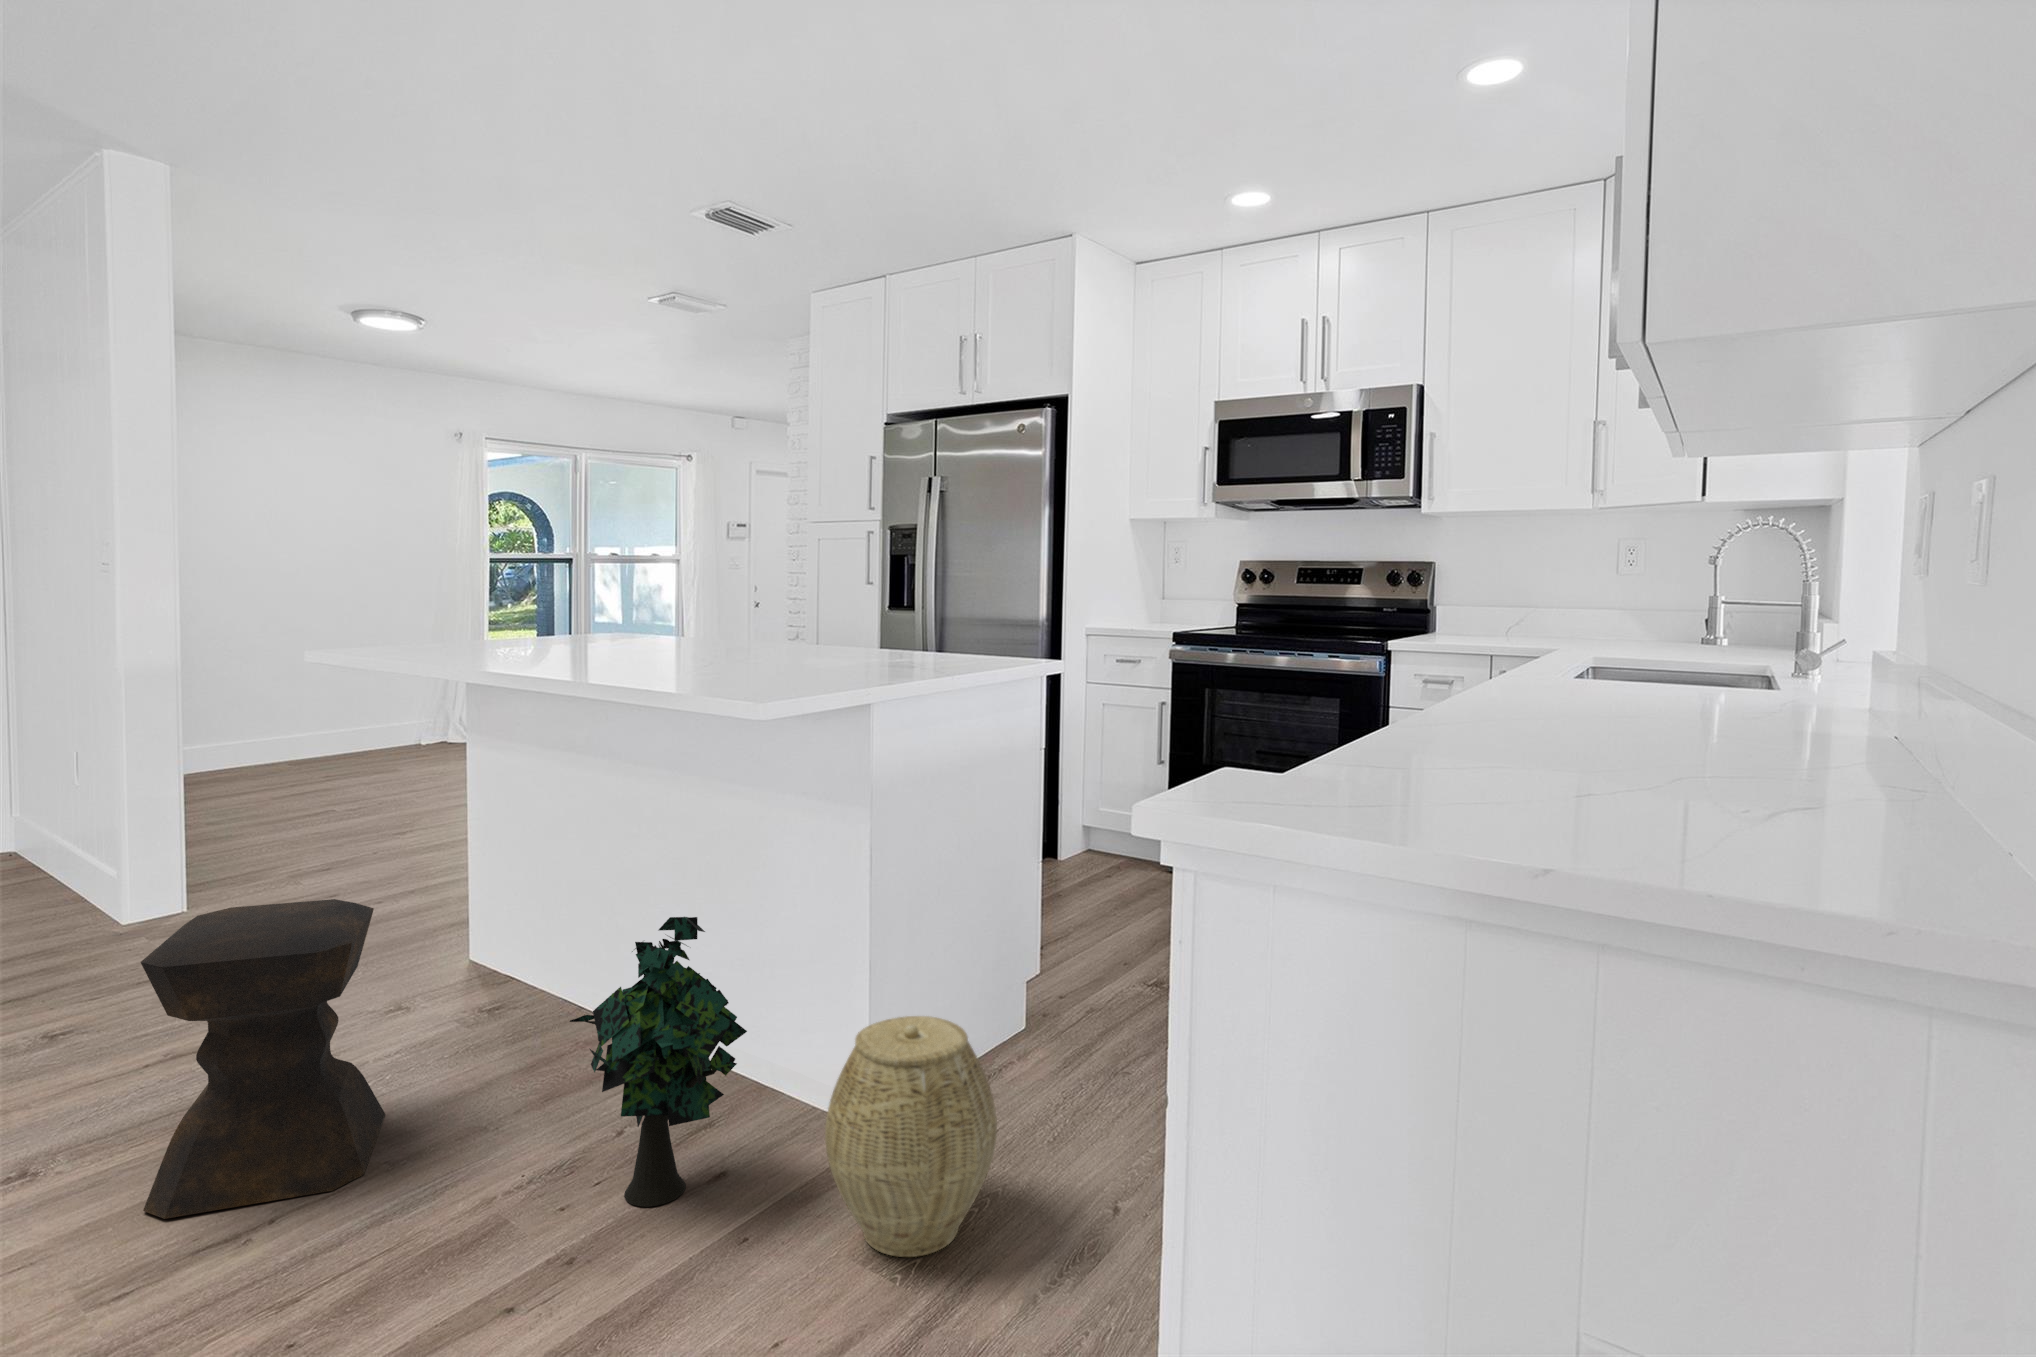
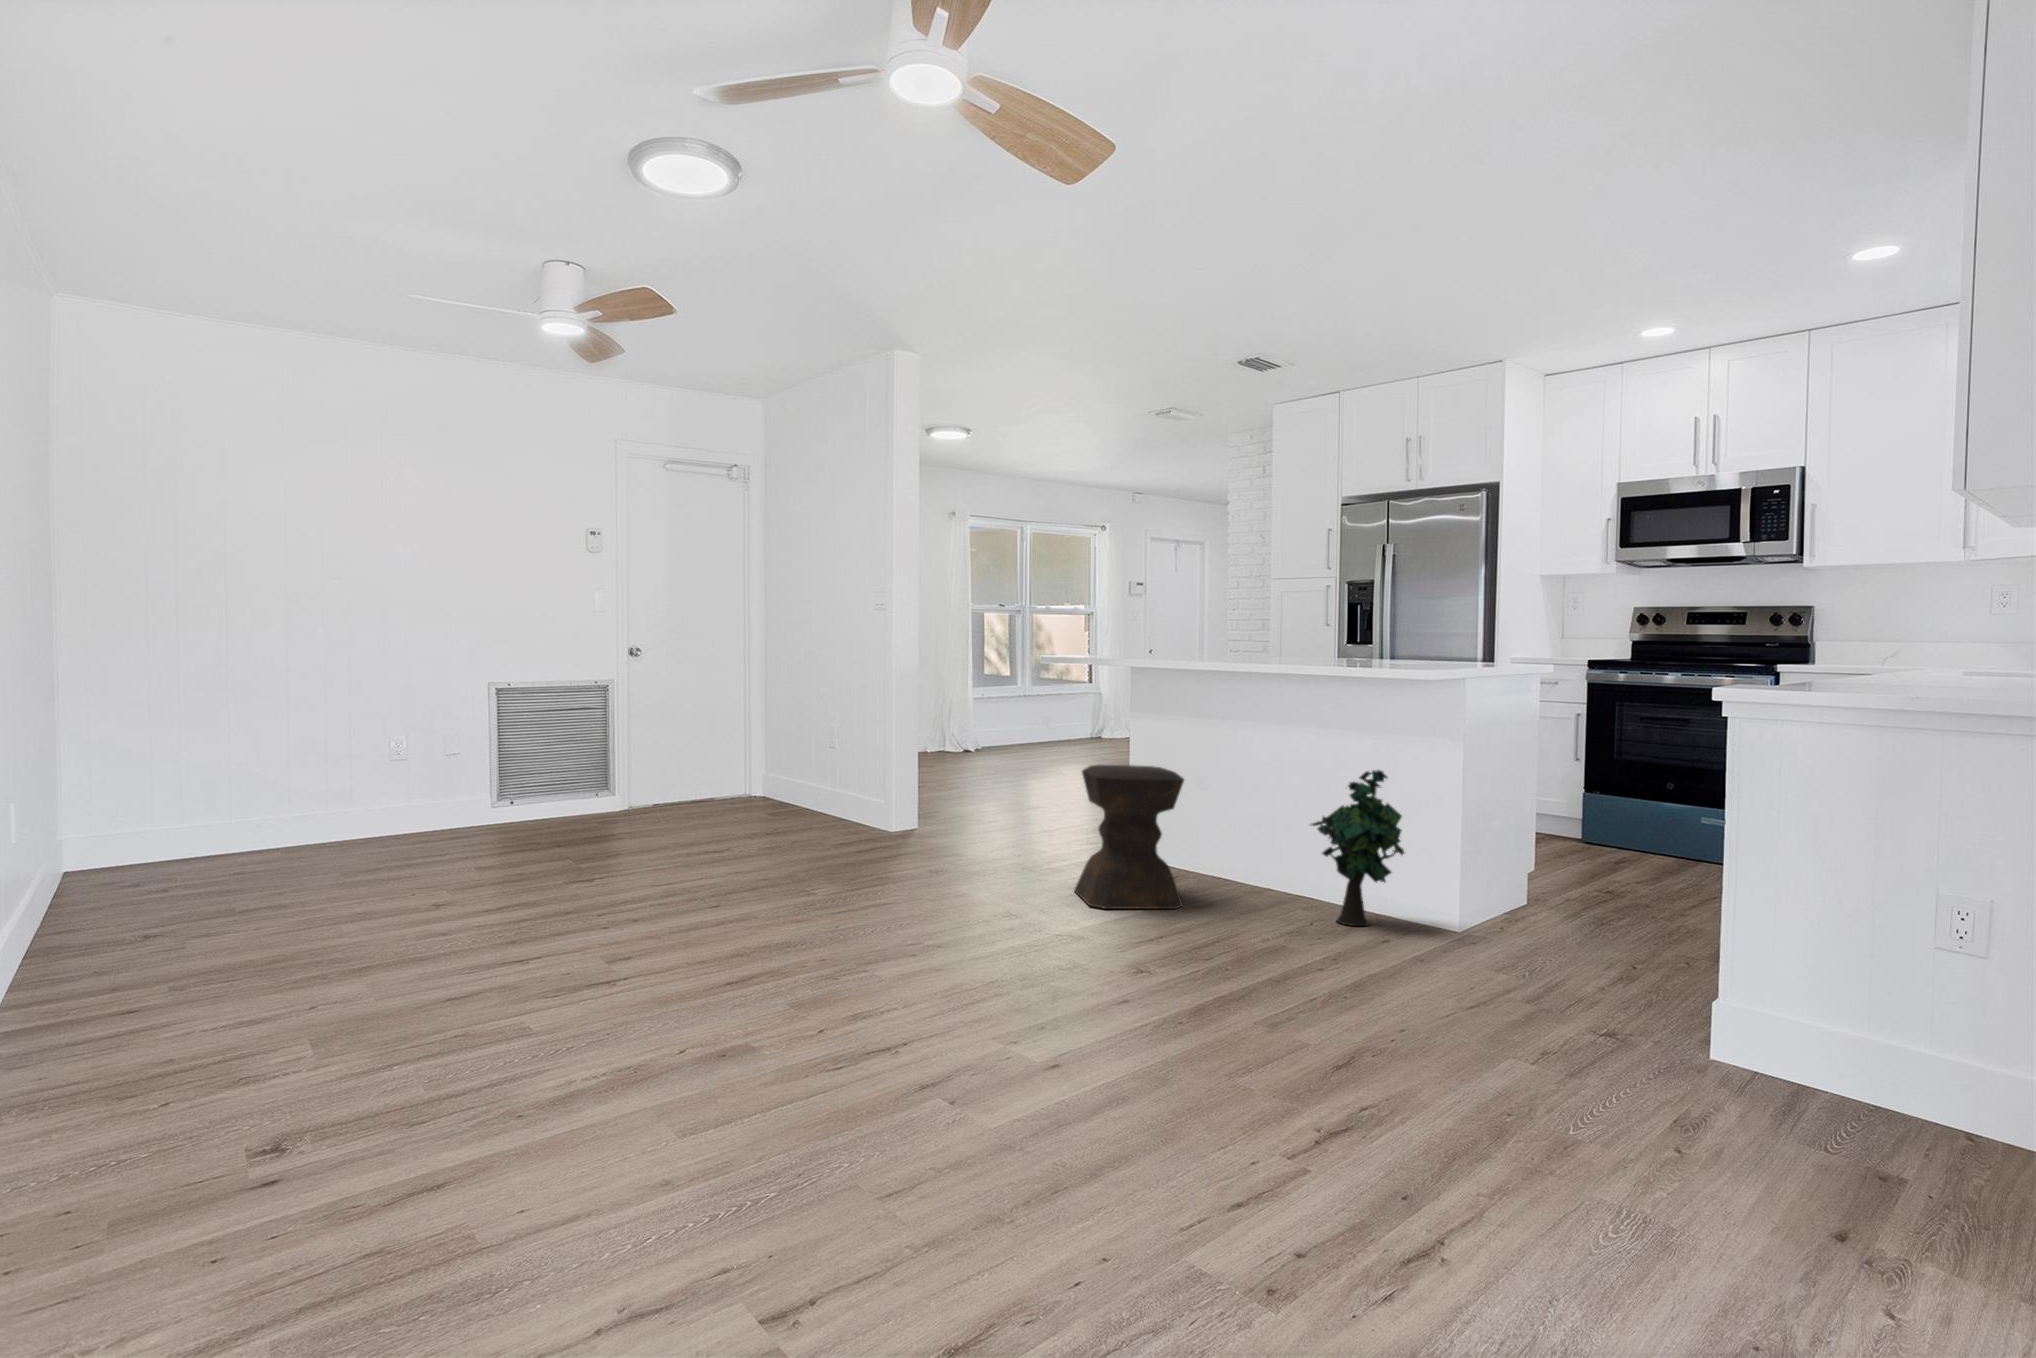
woven basket: present [825,1016,997,1257] -> none [1467,828,1570,950]

